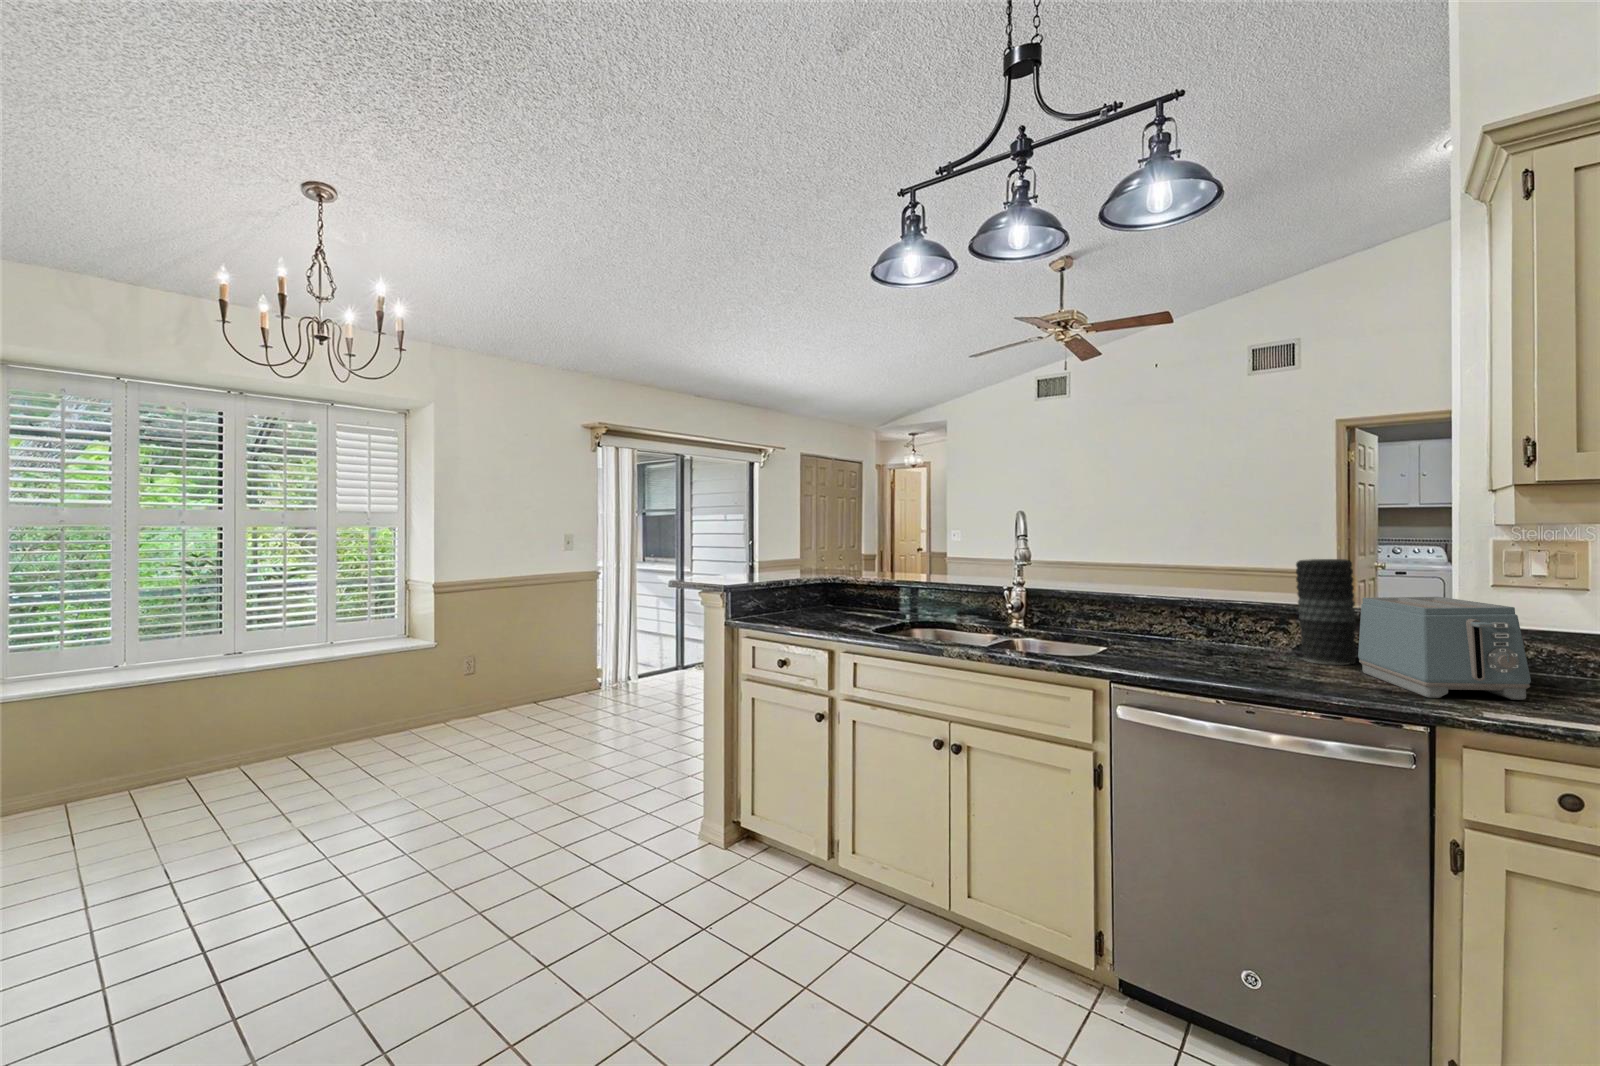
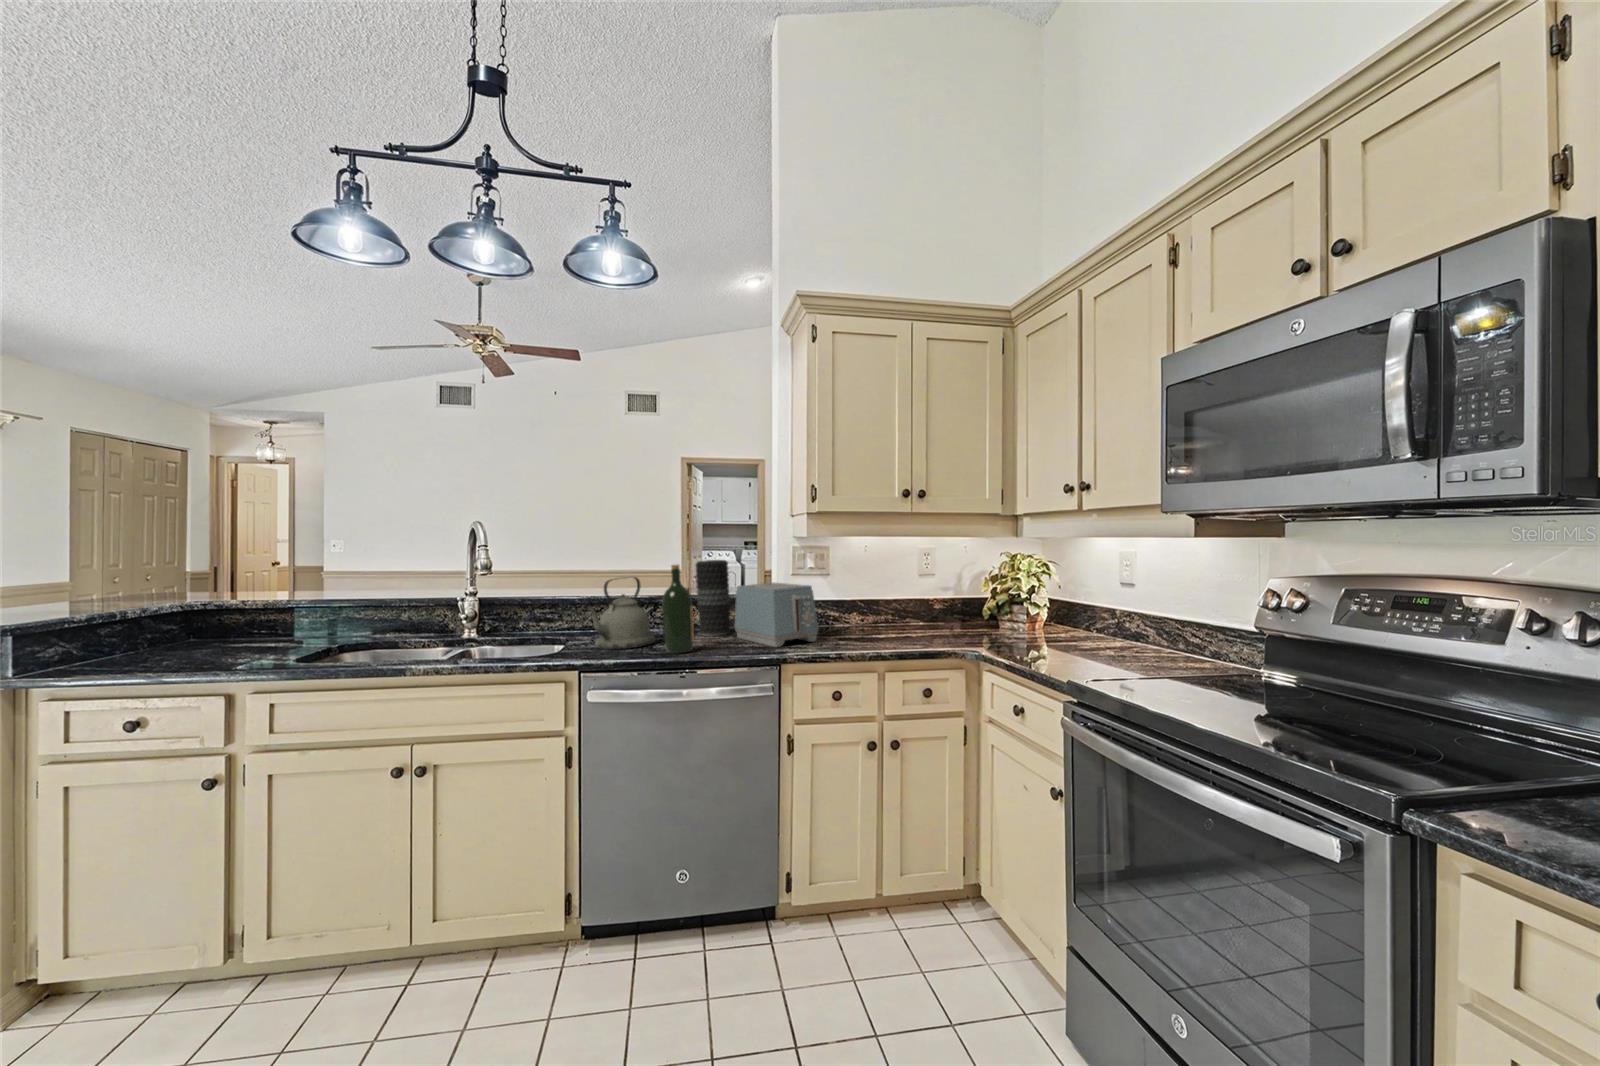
wine bottle: none [1227,563,1277,681] -> present [662,565,694,654]
kettle: none [1129,576,1227,664] -> present [586,577,655,649]

